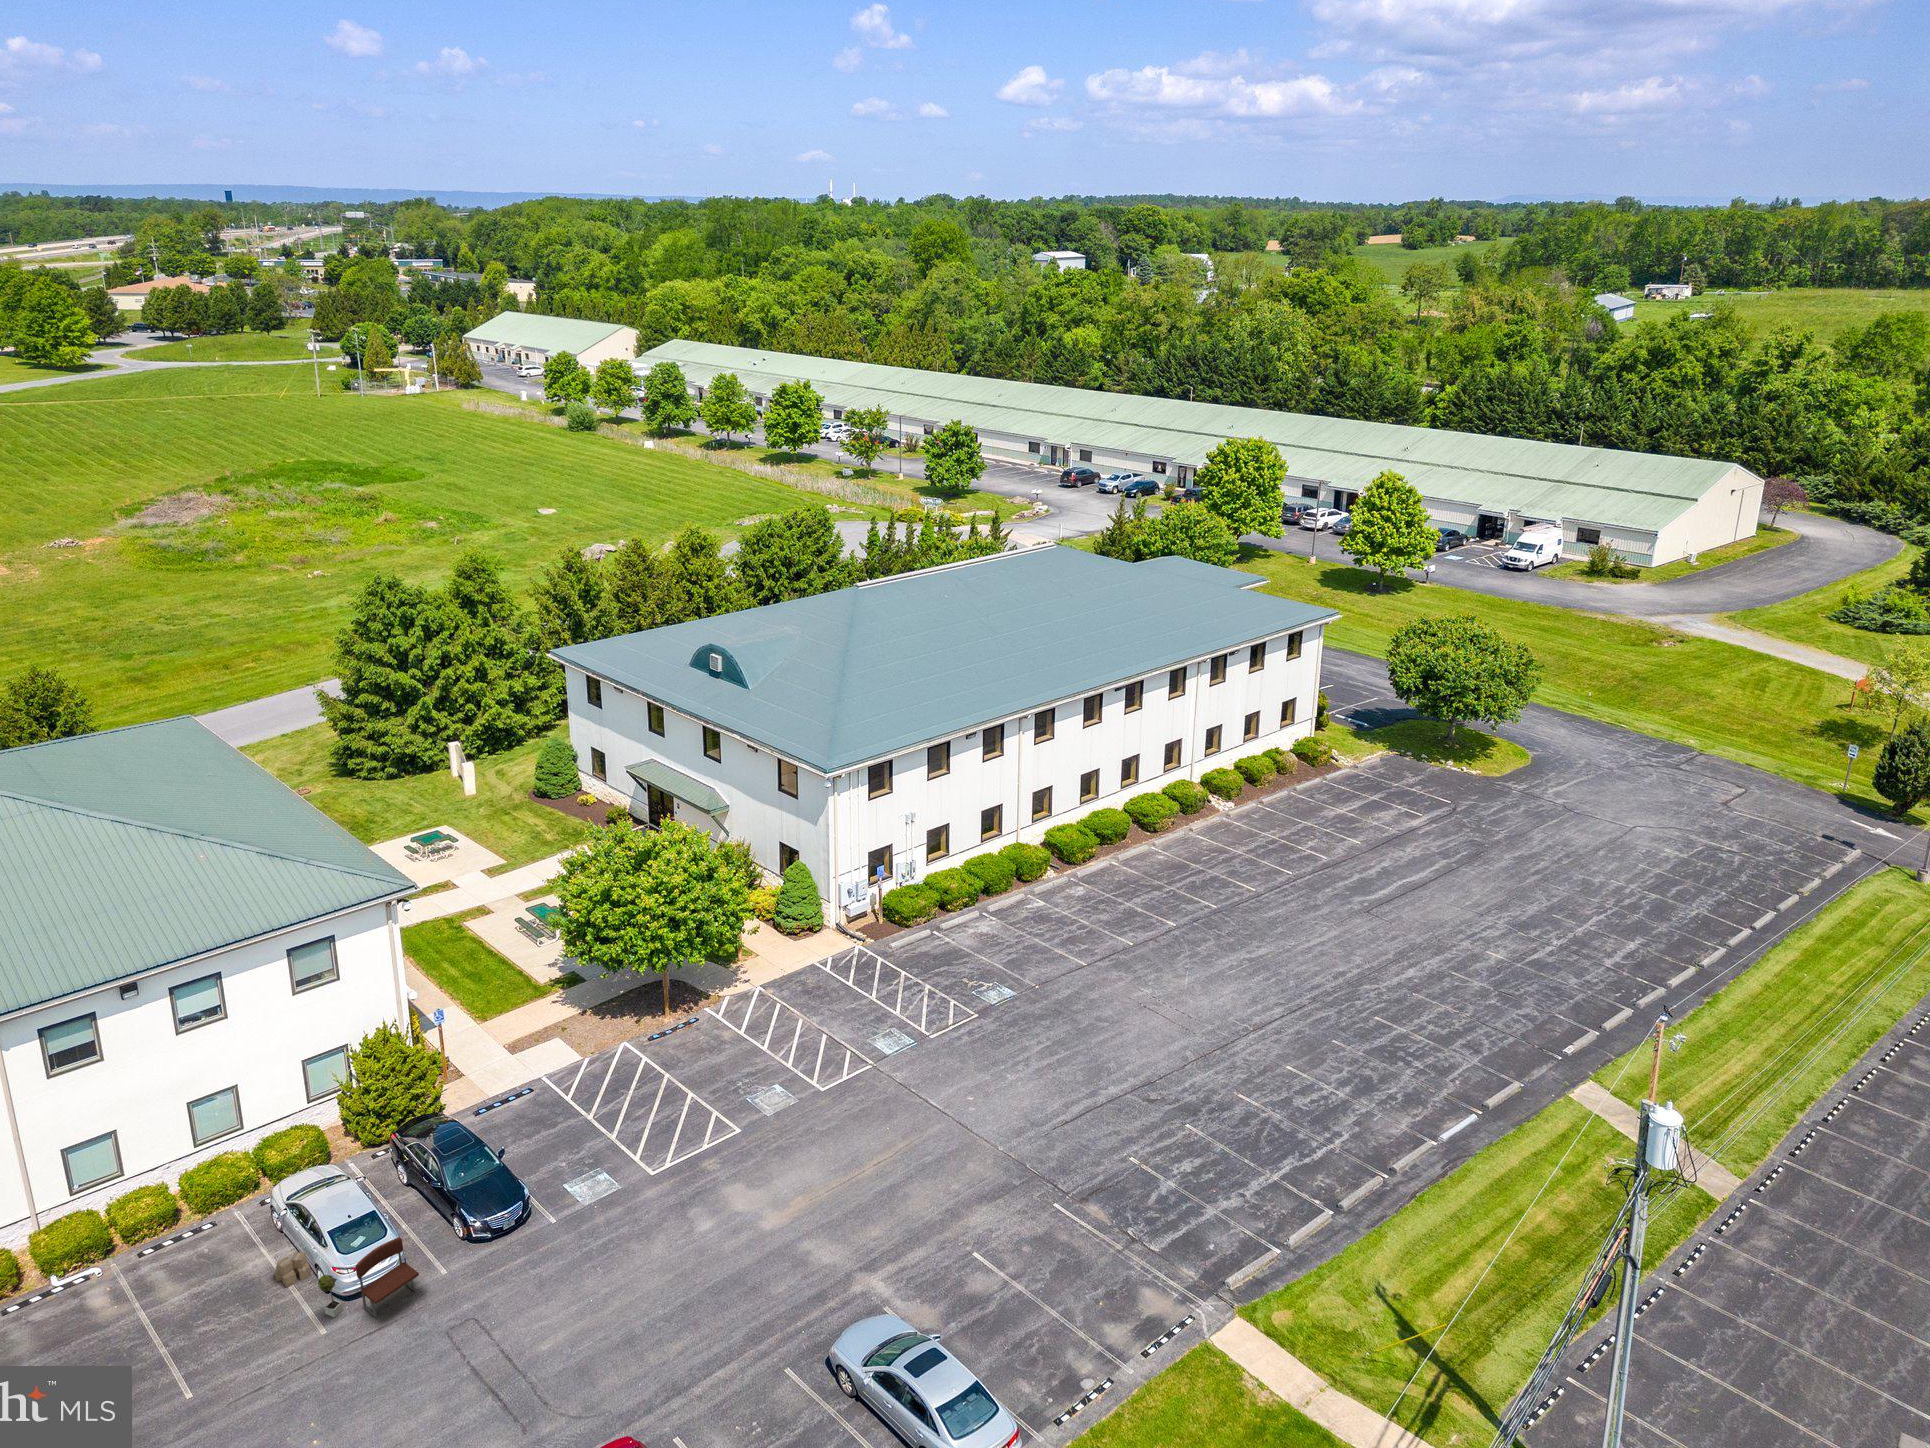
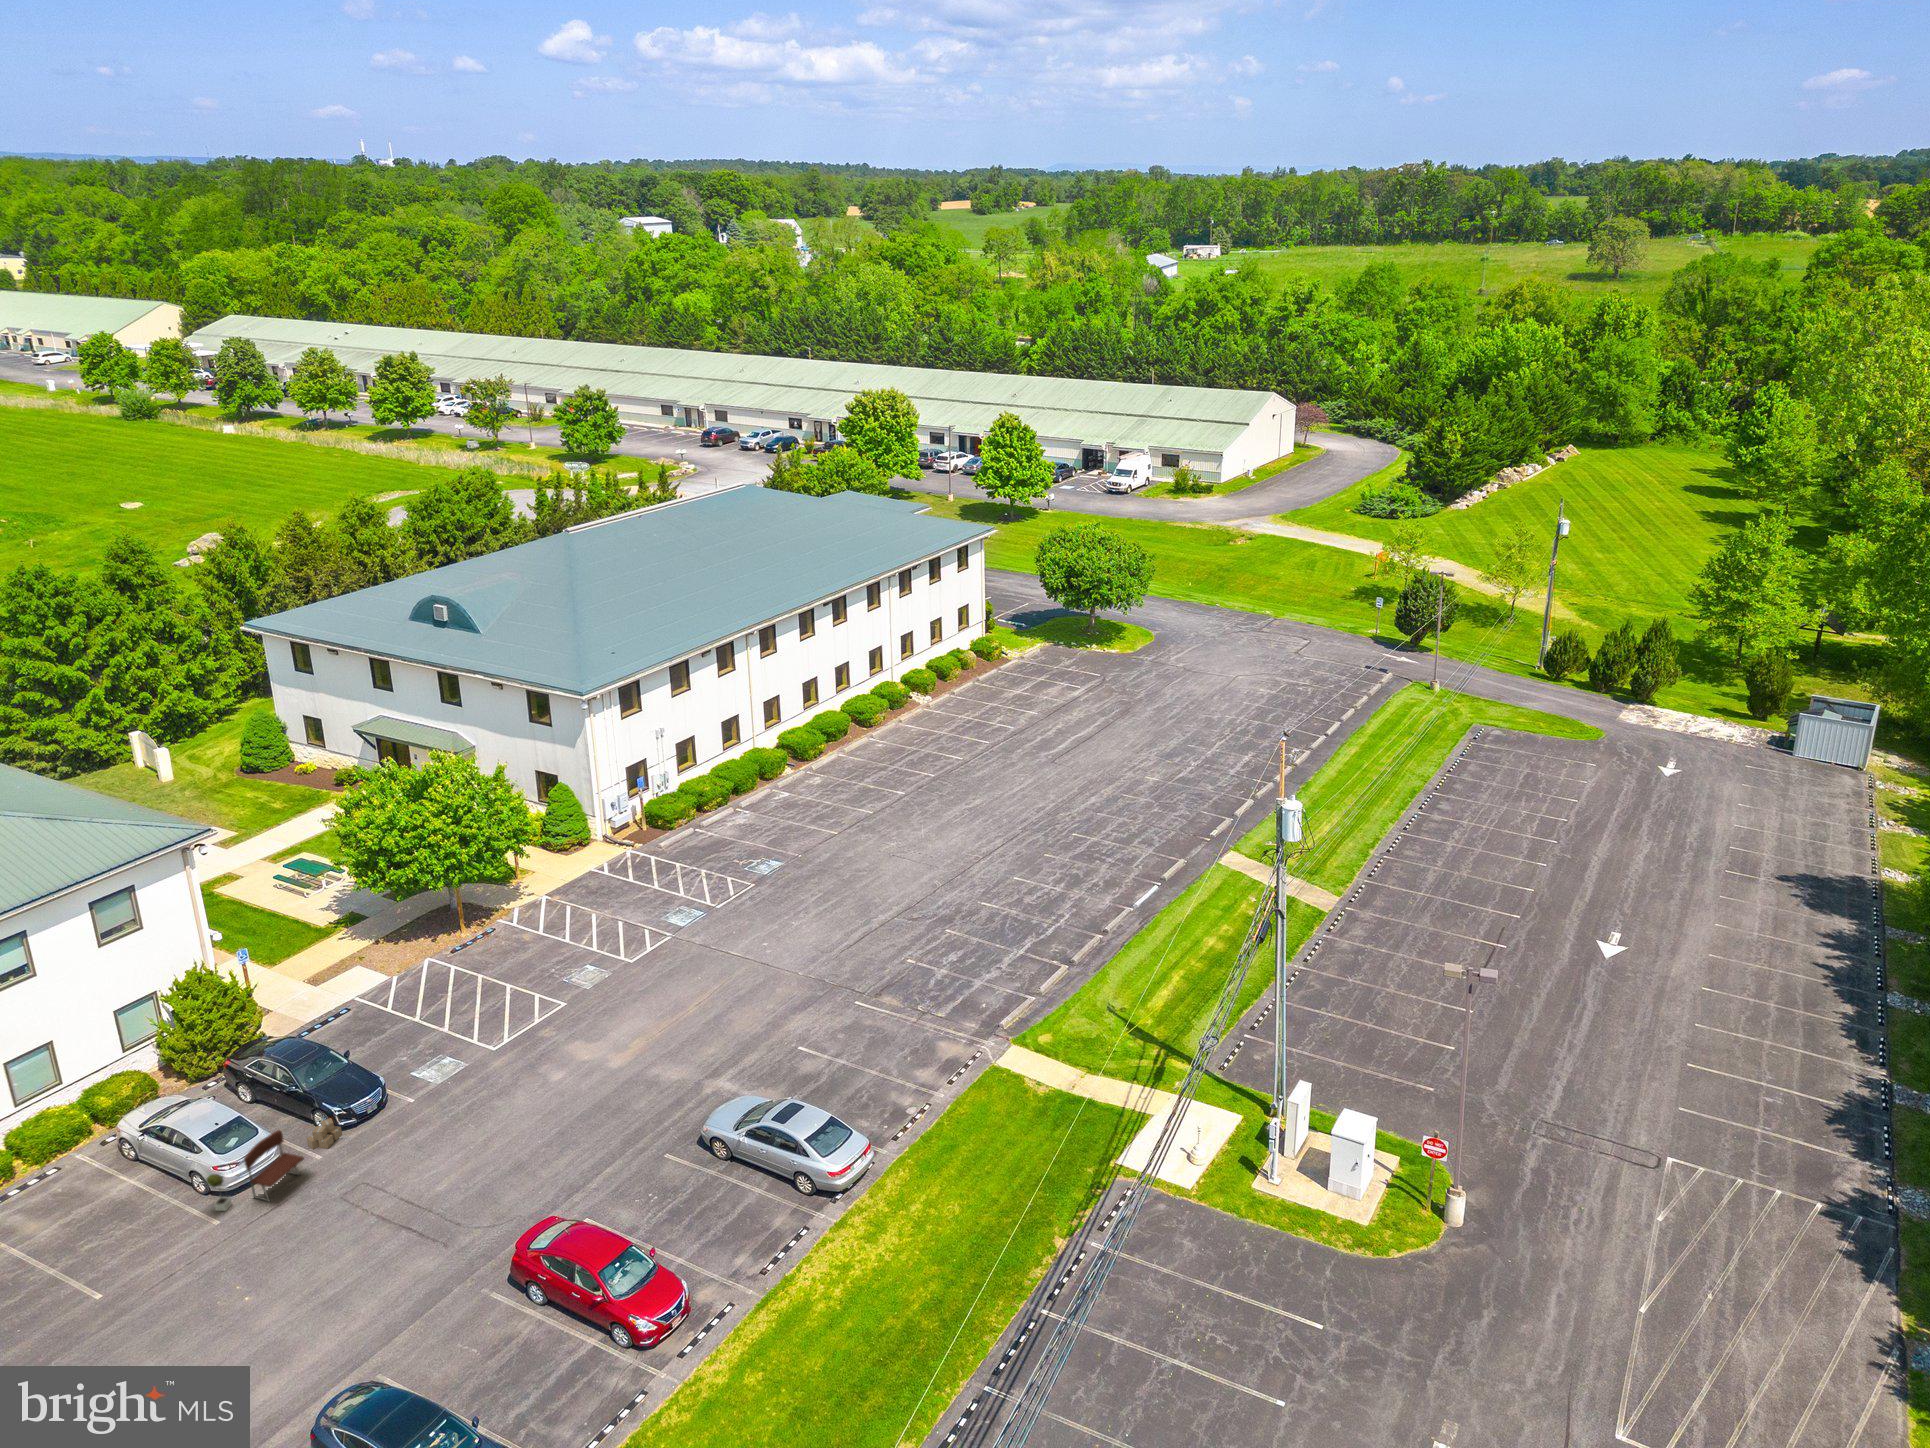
cardboard box: present [275,1252,311,1287] -> present [307,1118,342,1149]

